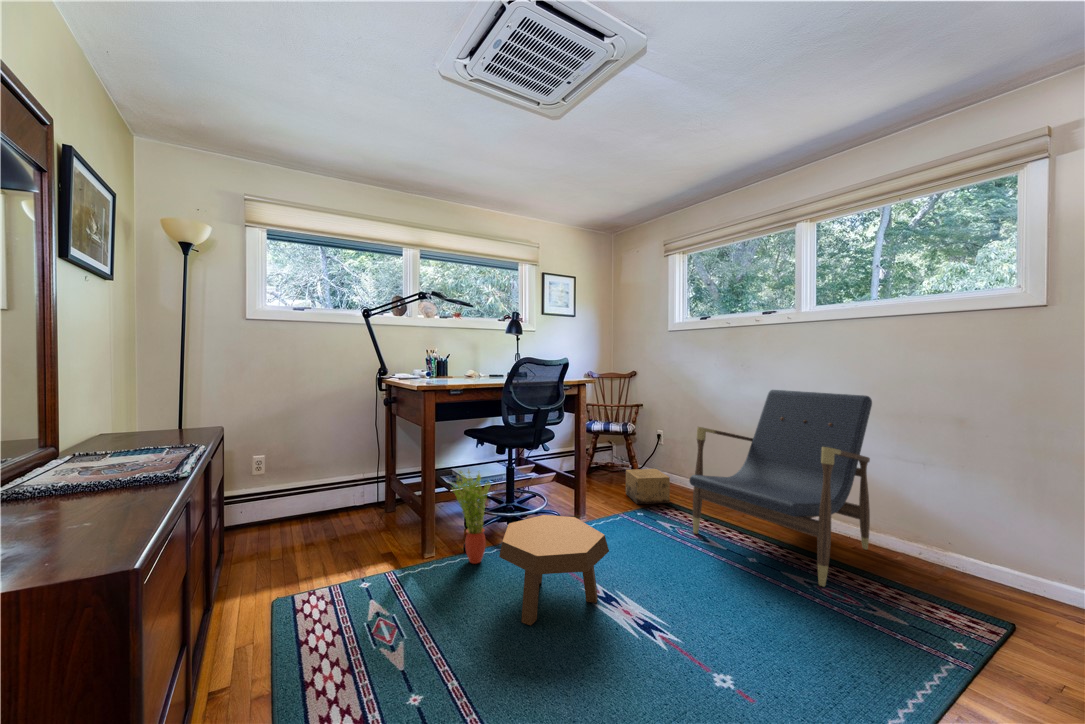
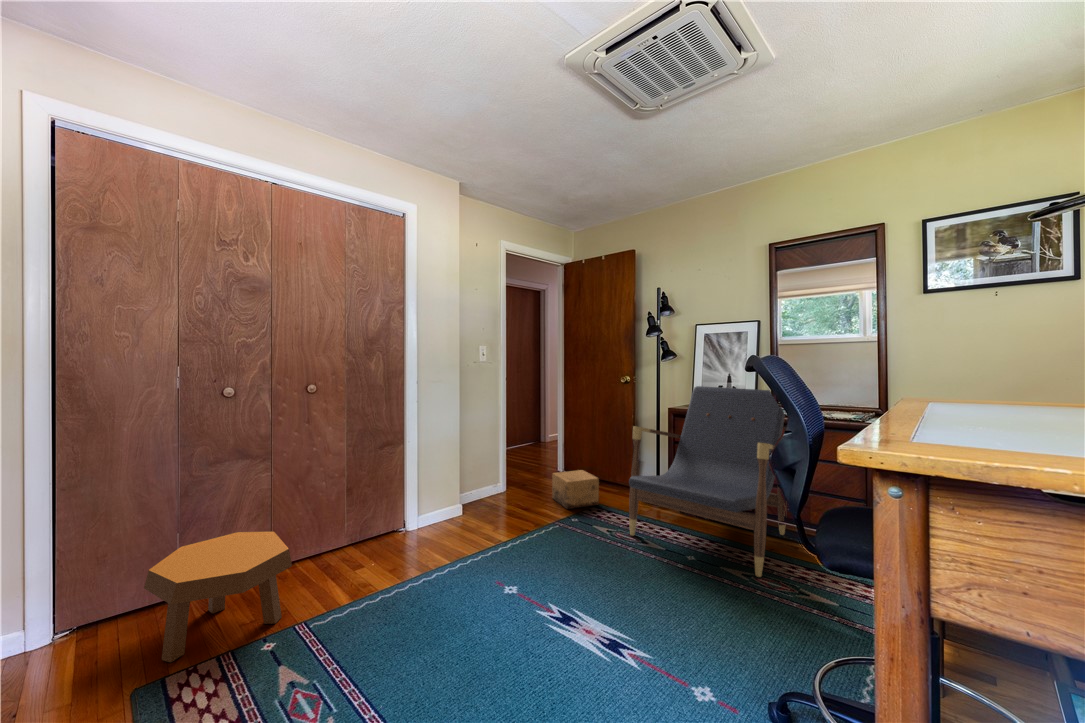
potted plant: present [452,470,490,564] -> none [374,489,425,600]
footstool: present [499,515,609,626] -> present [144,531,292,662]

